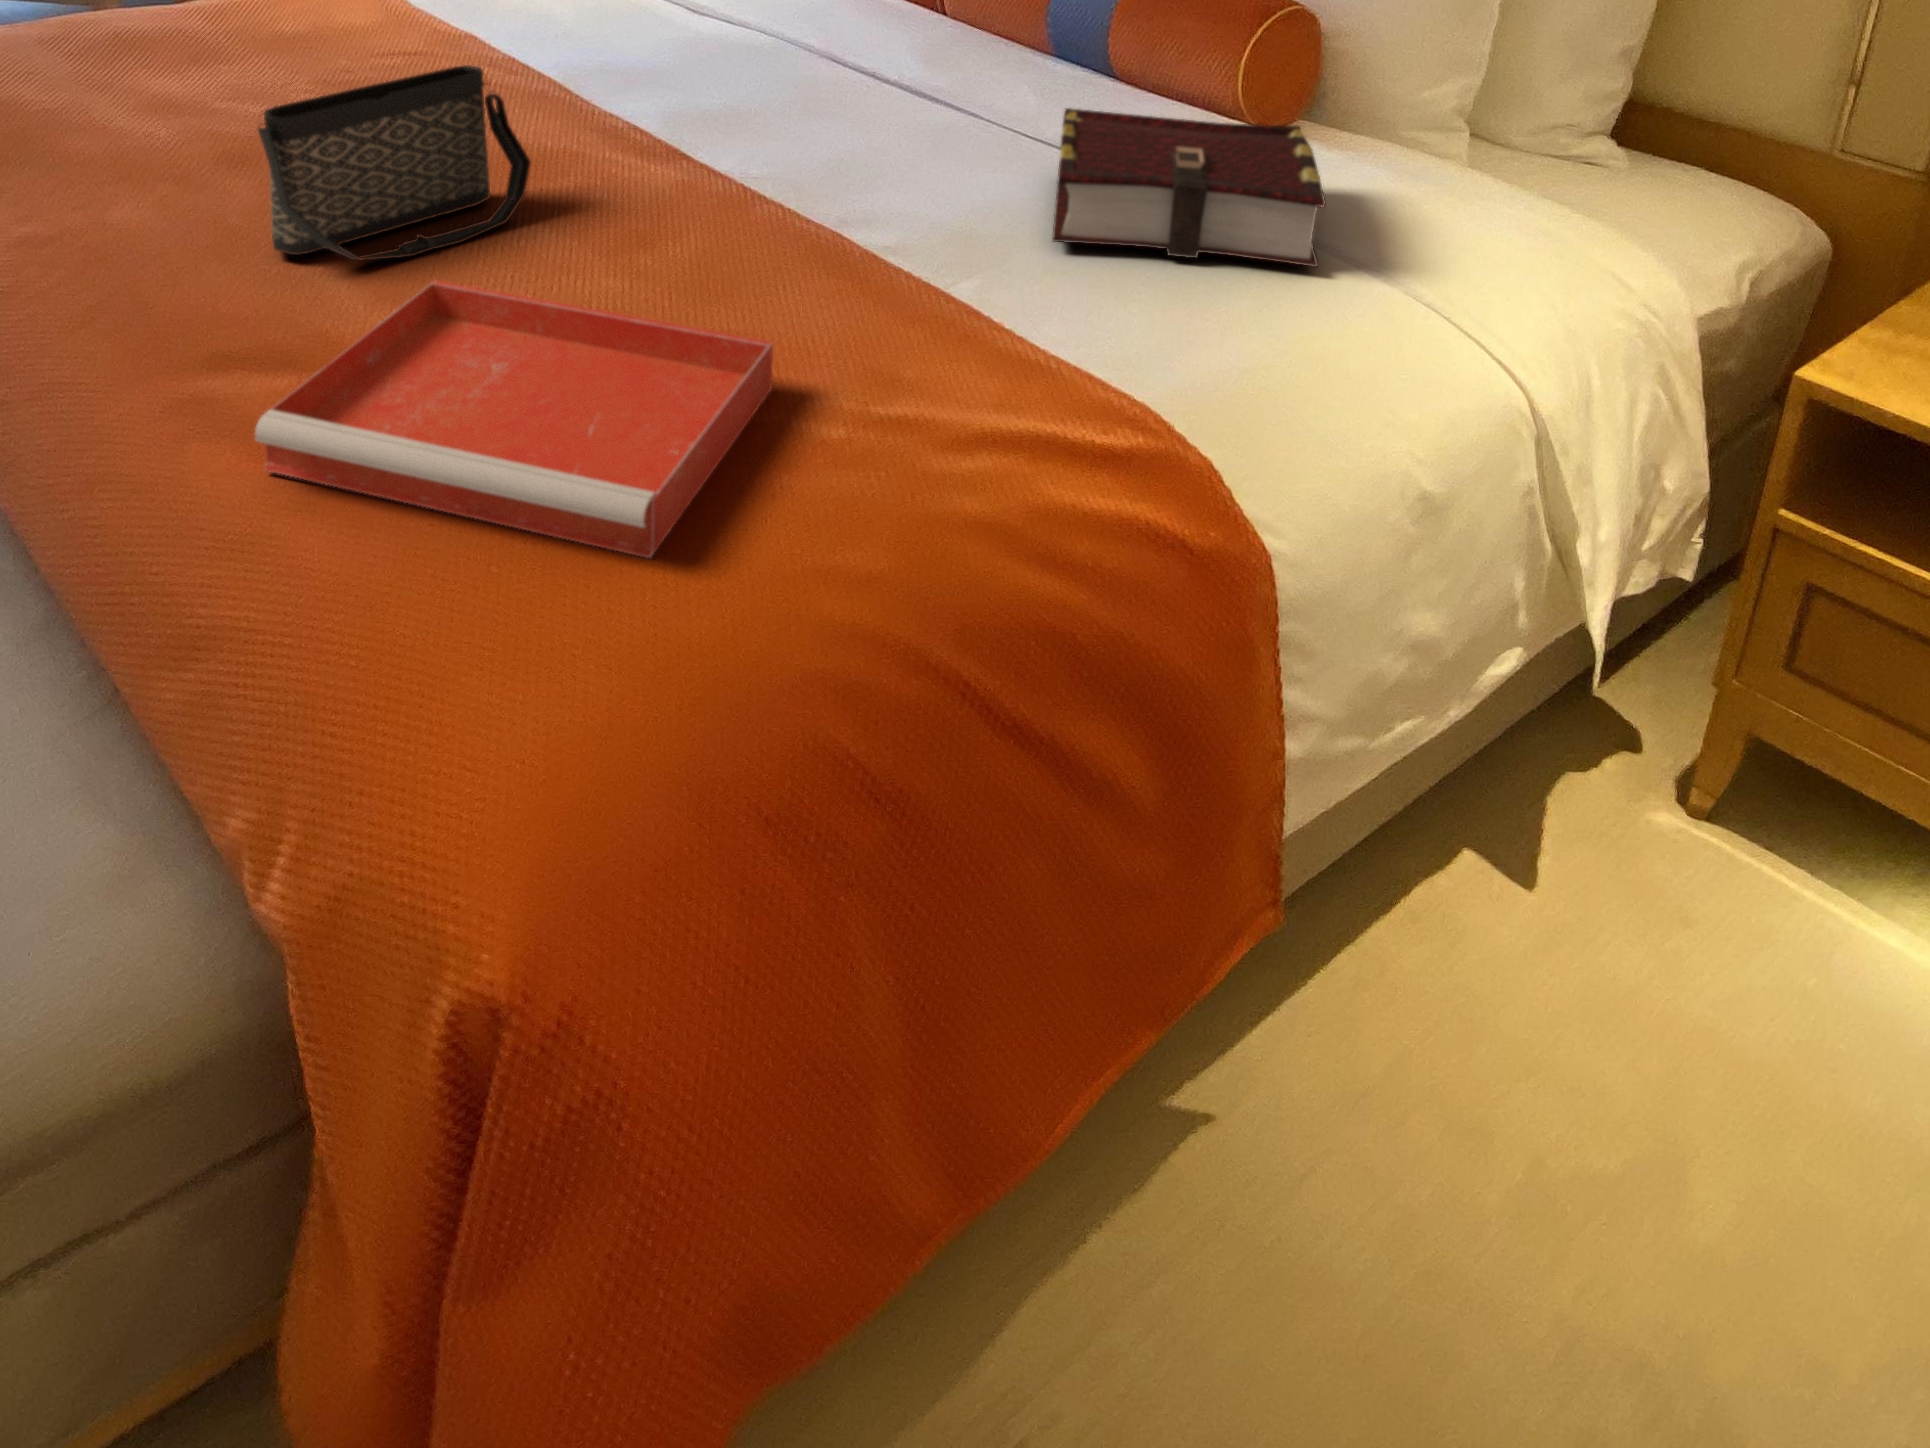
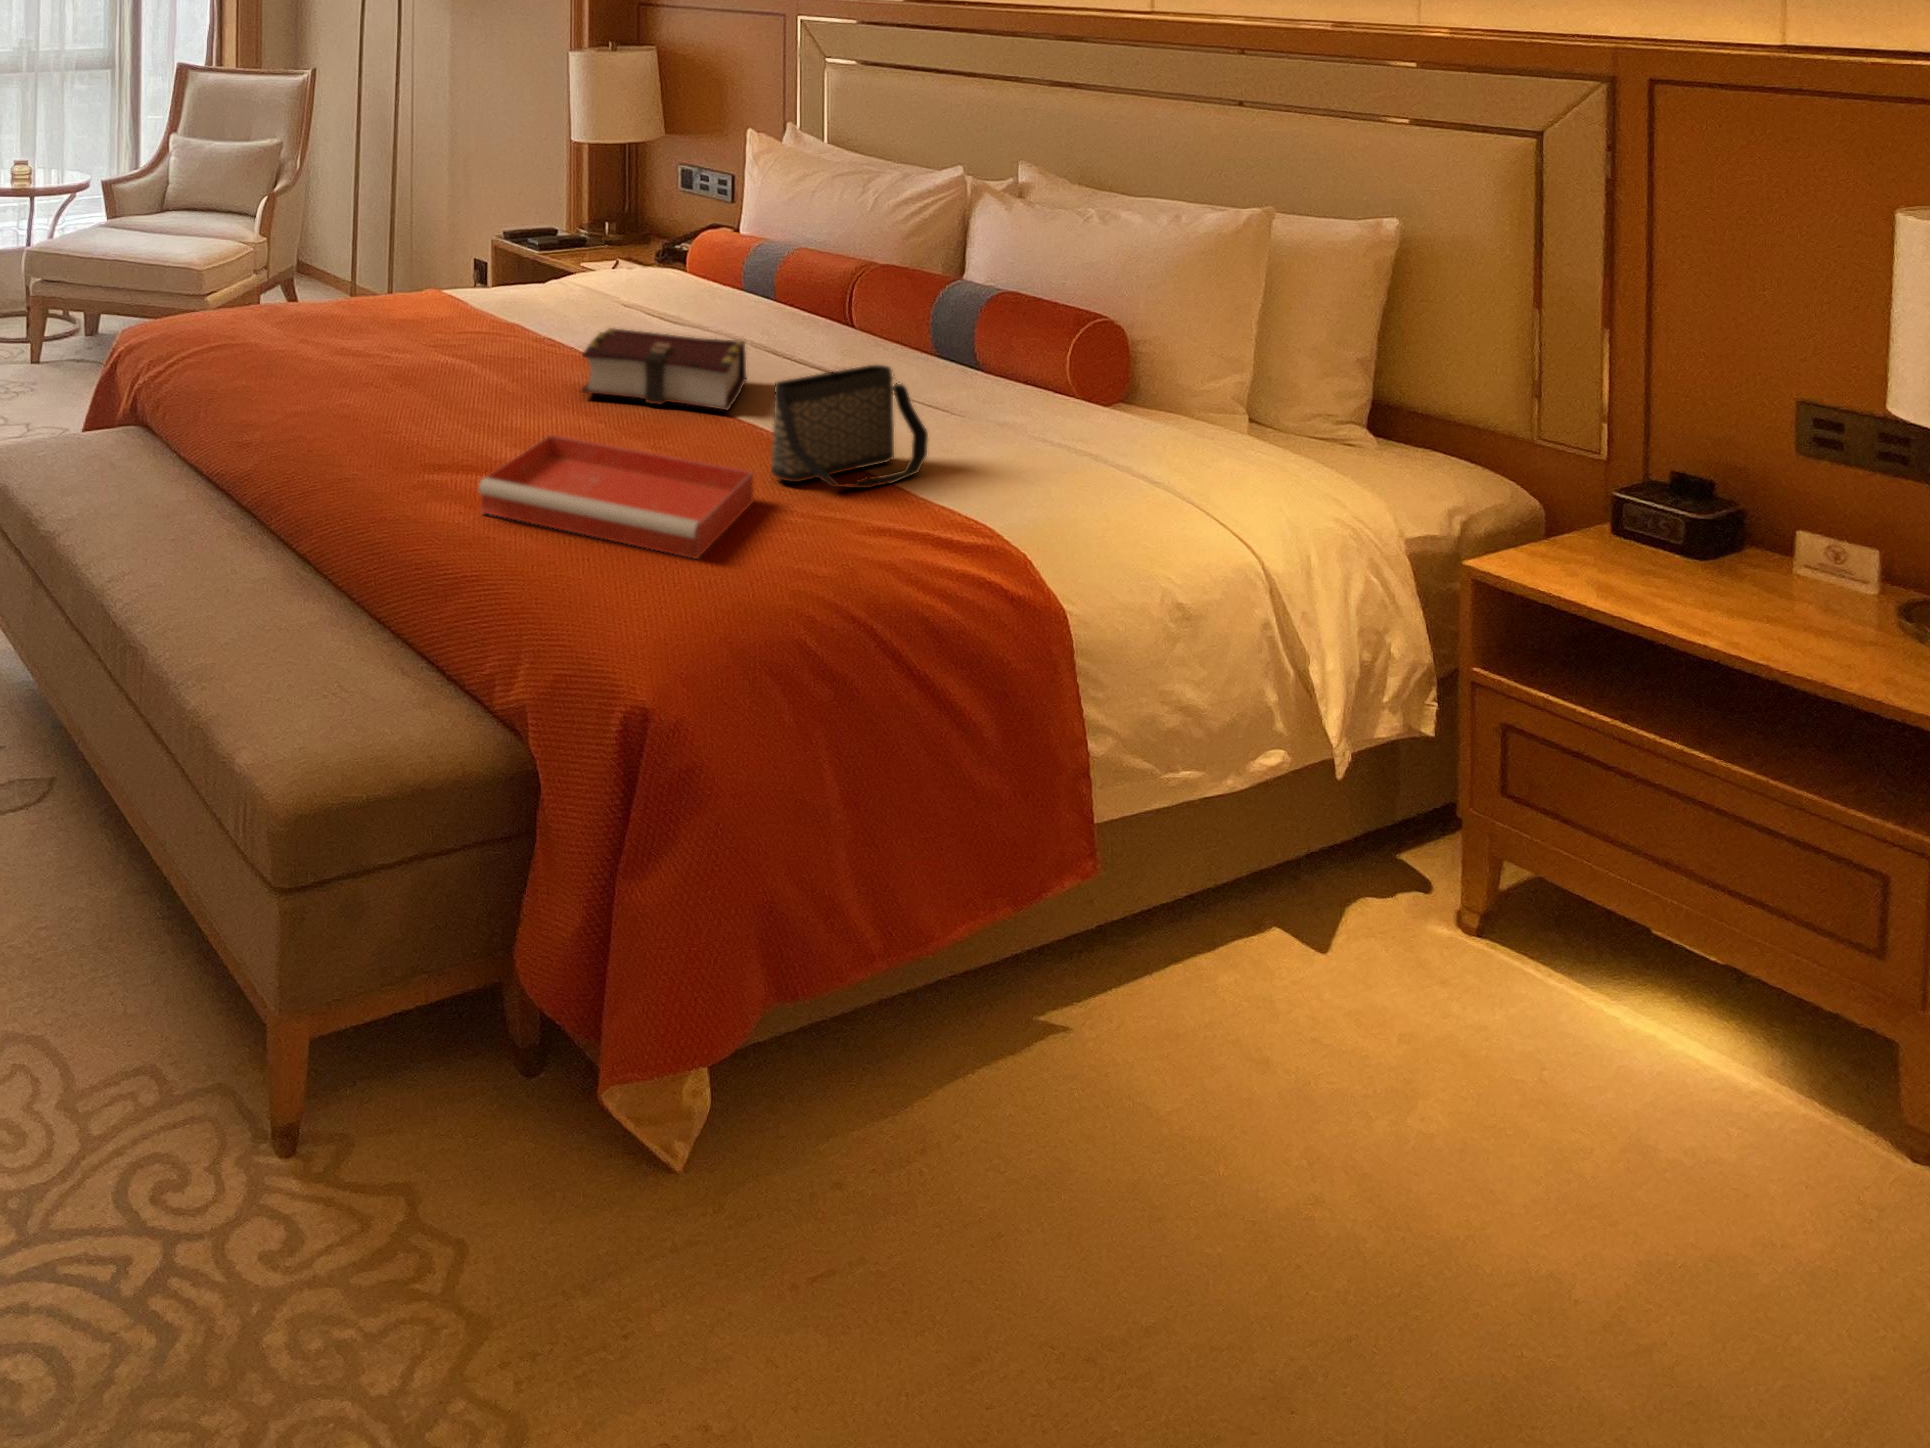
handbag: present [258,65,531,260] -> present [771,365,928,488]
book: present [1052,108,1325,267] -> present [581,328,747,410]

